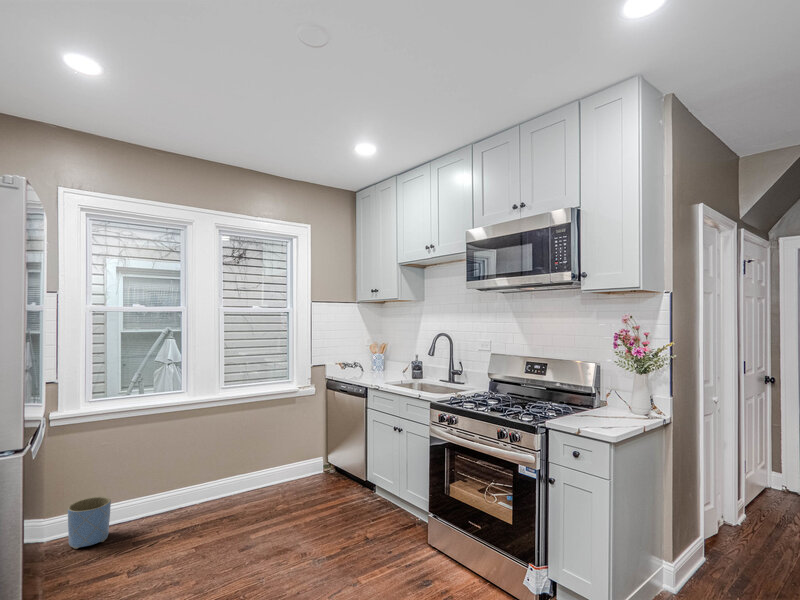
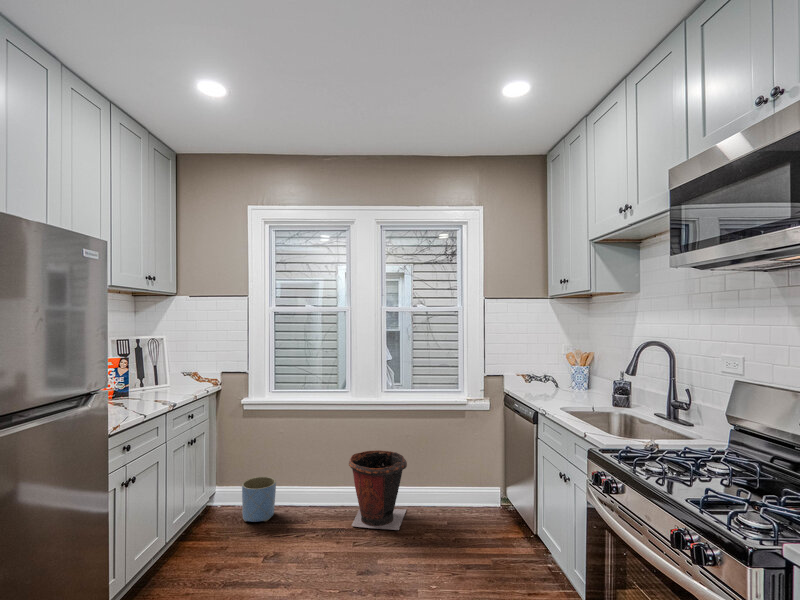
waste bin: none [195,444,255,520] -> present [349,450,407,530]

